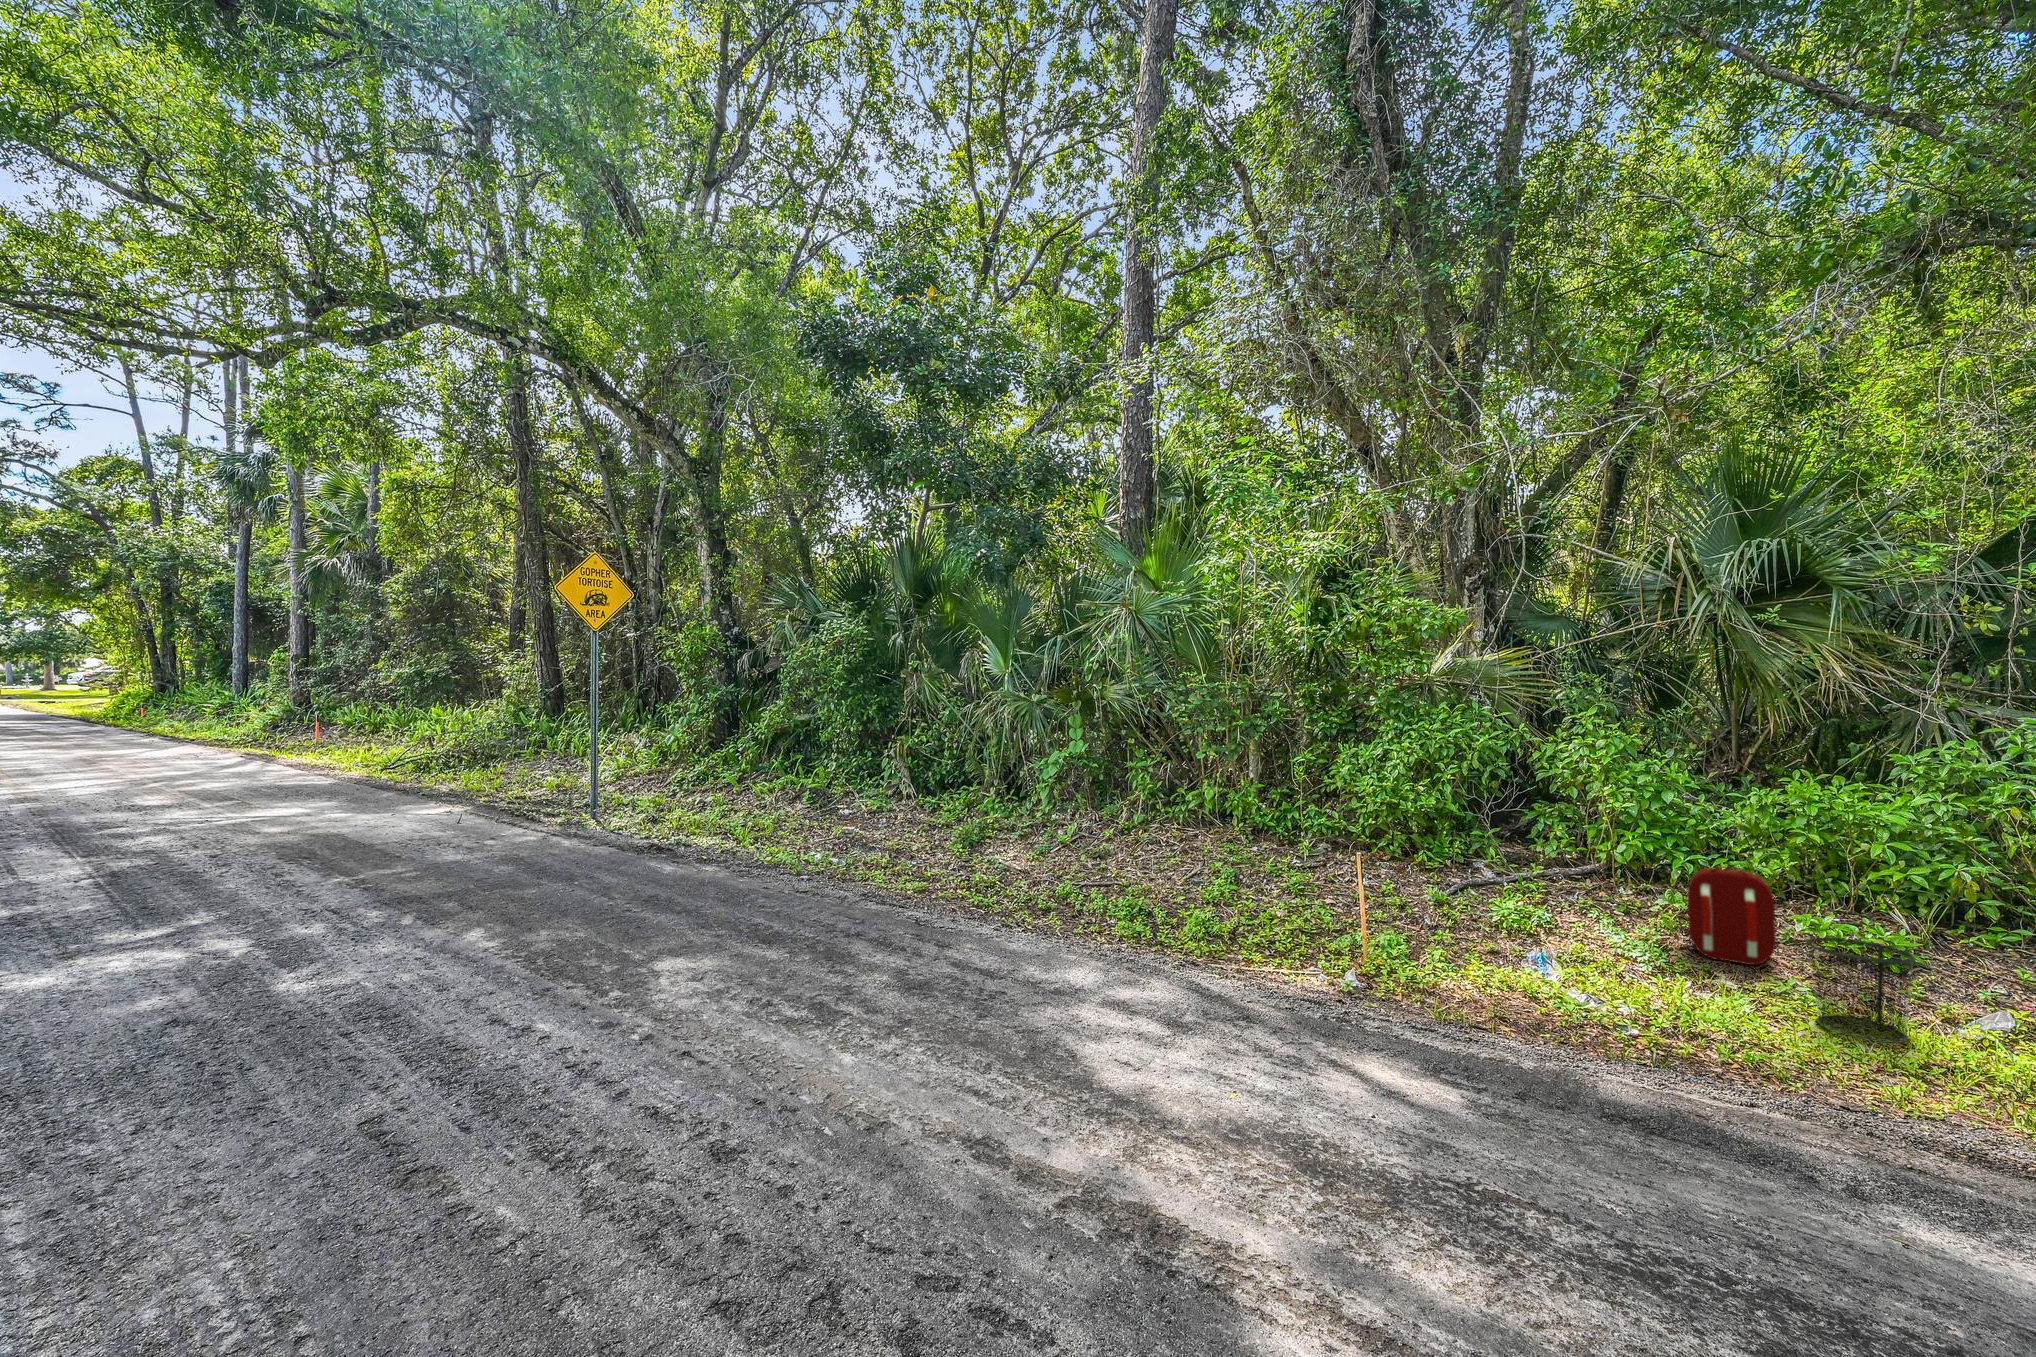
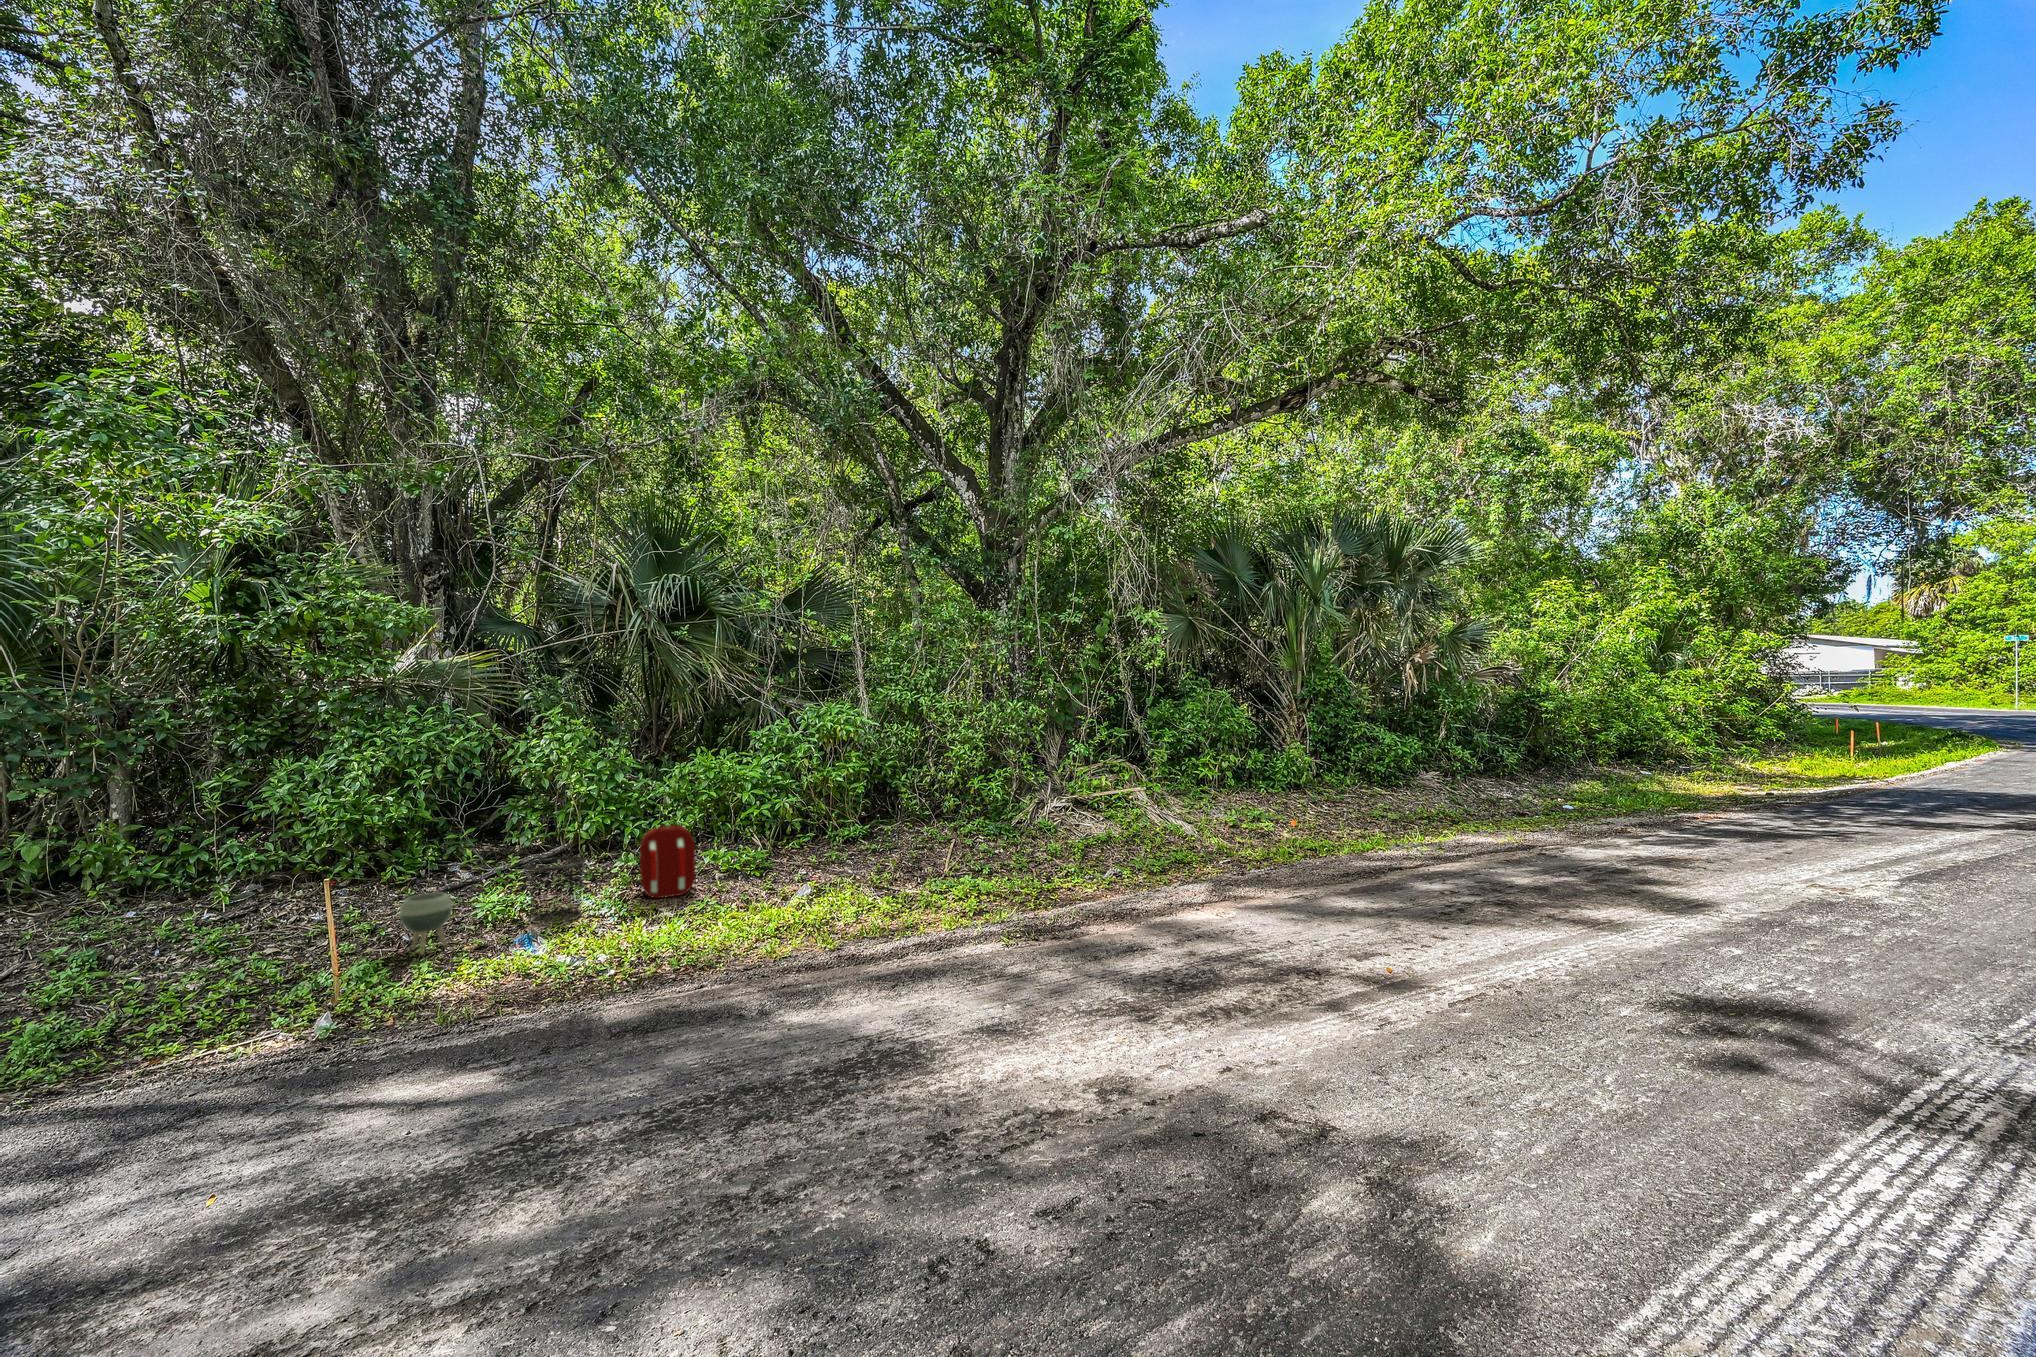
planter: none [1416,884,1463,943] -> present [399,892,452,955]
trash can: present [1807,937,1915,1043] -> present [526,856,585,924]

